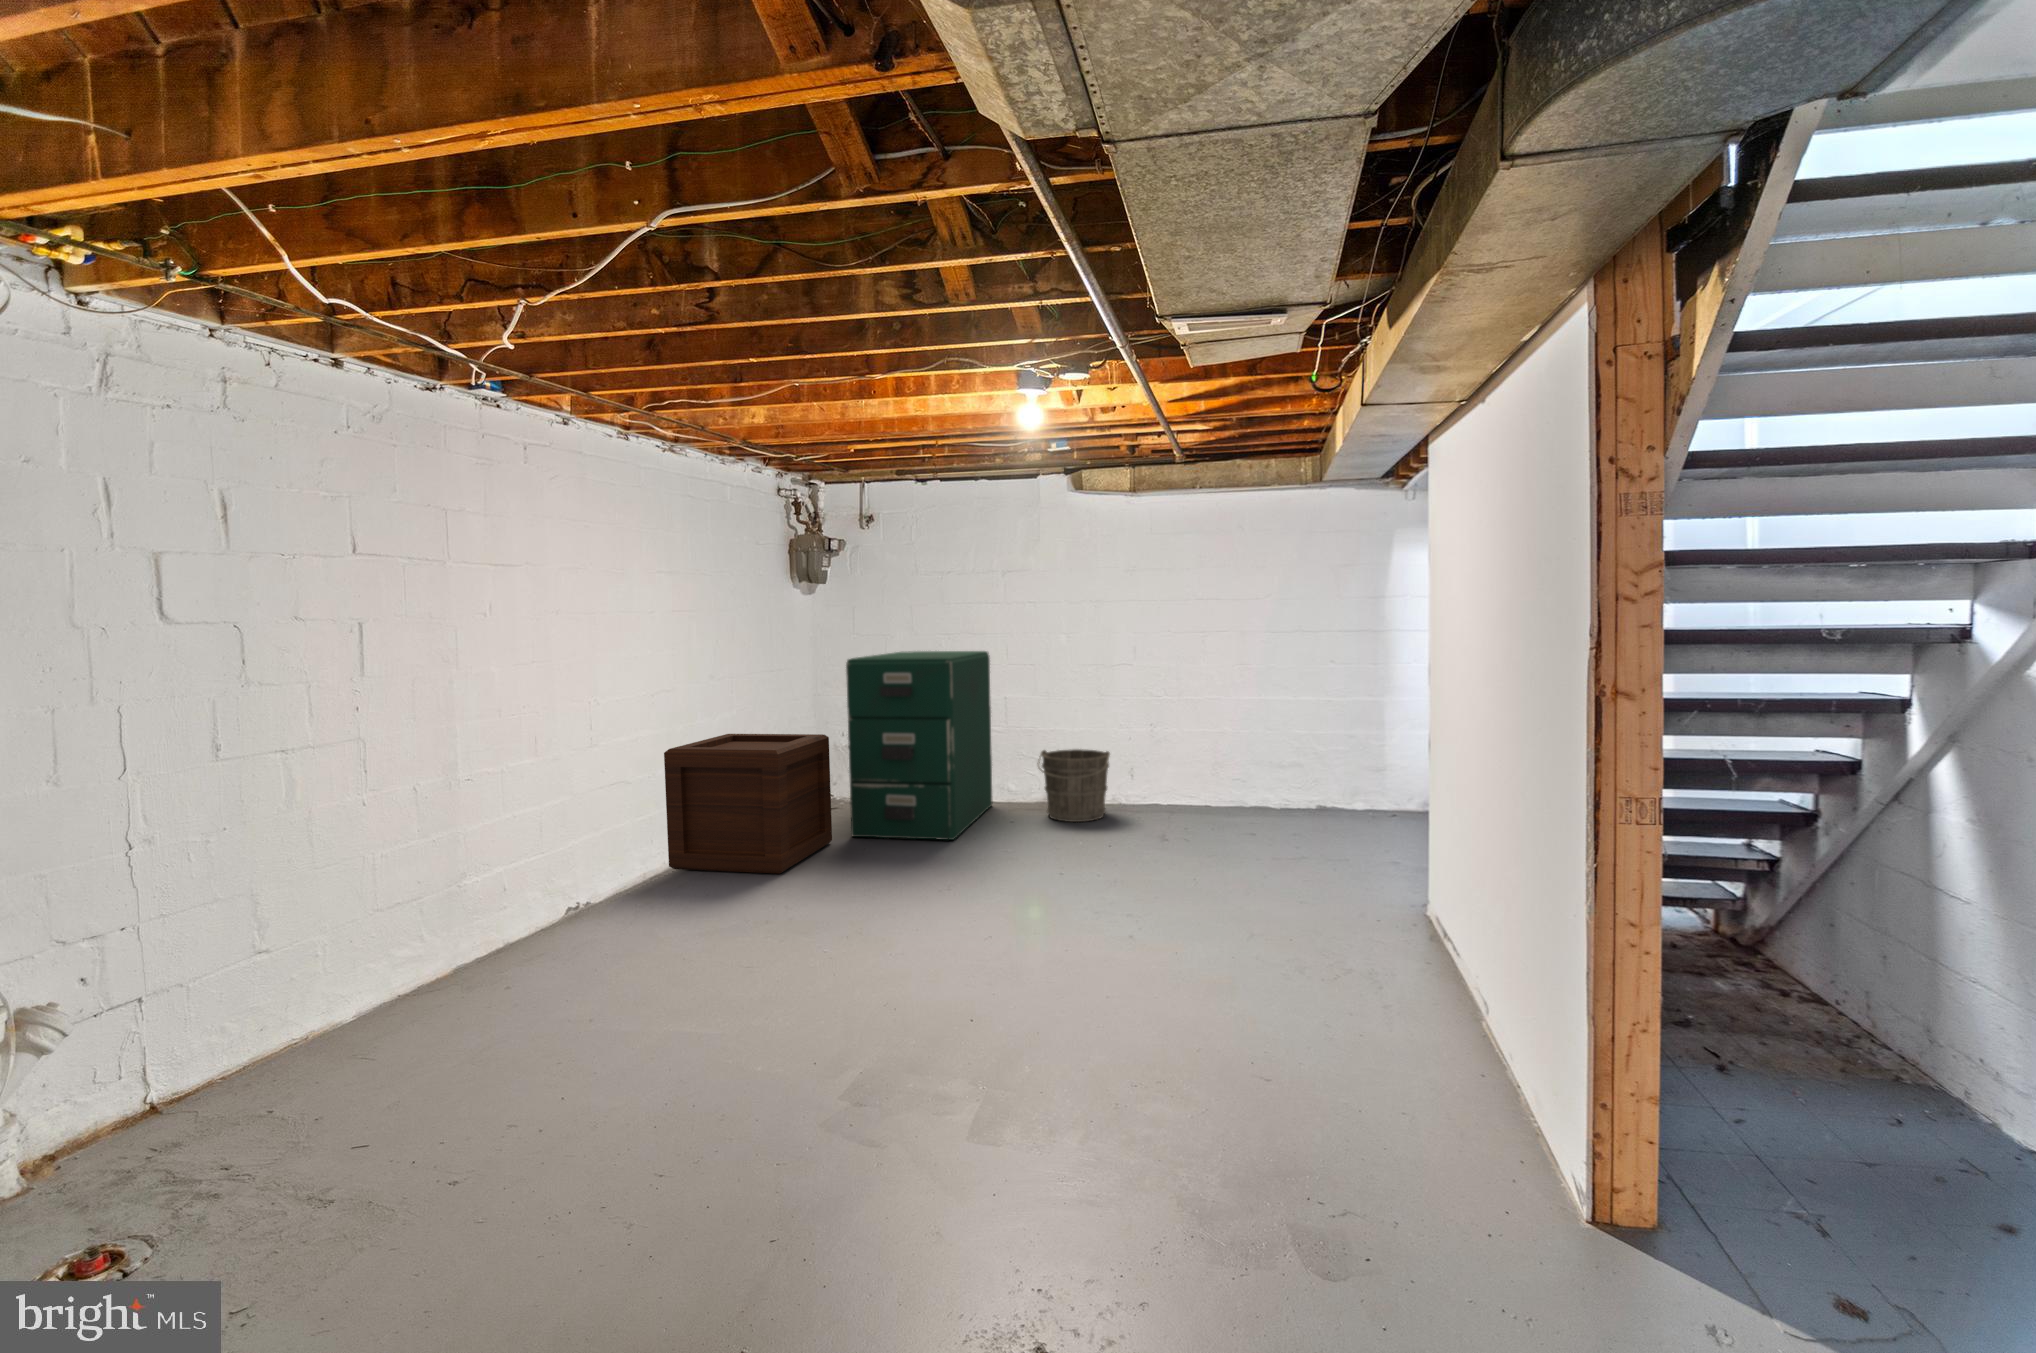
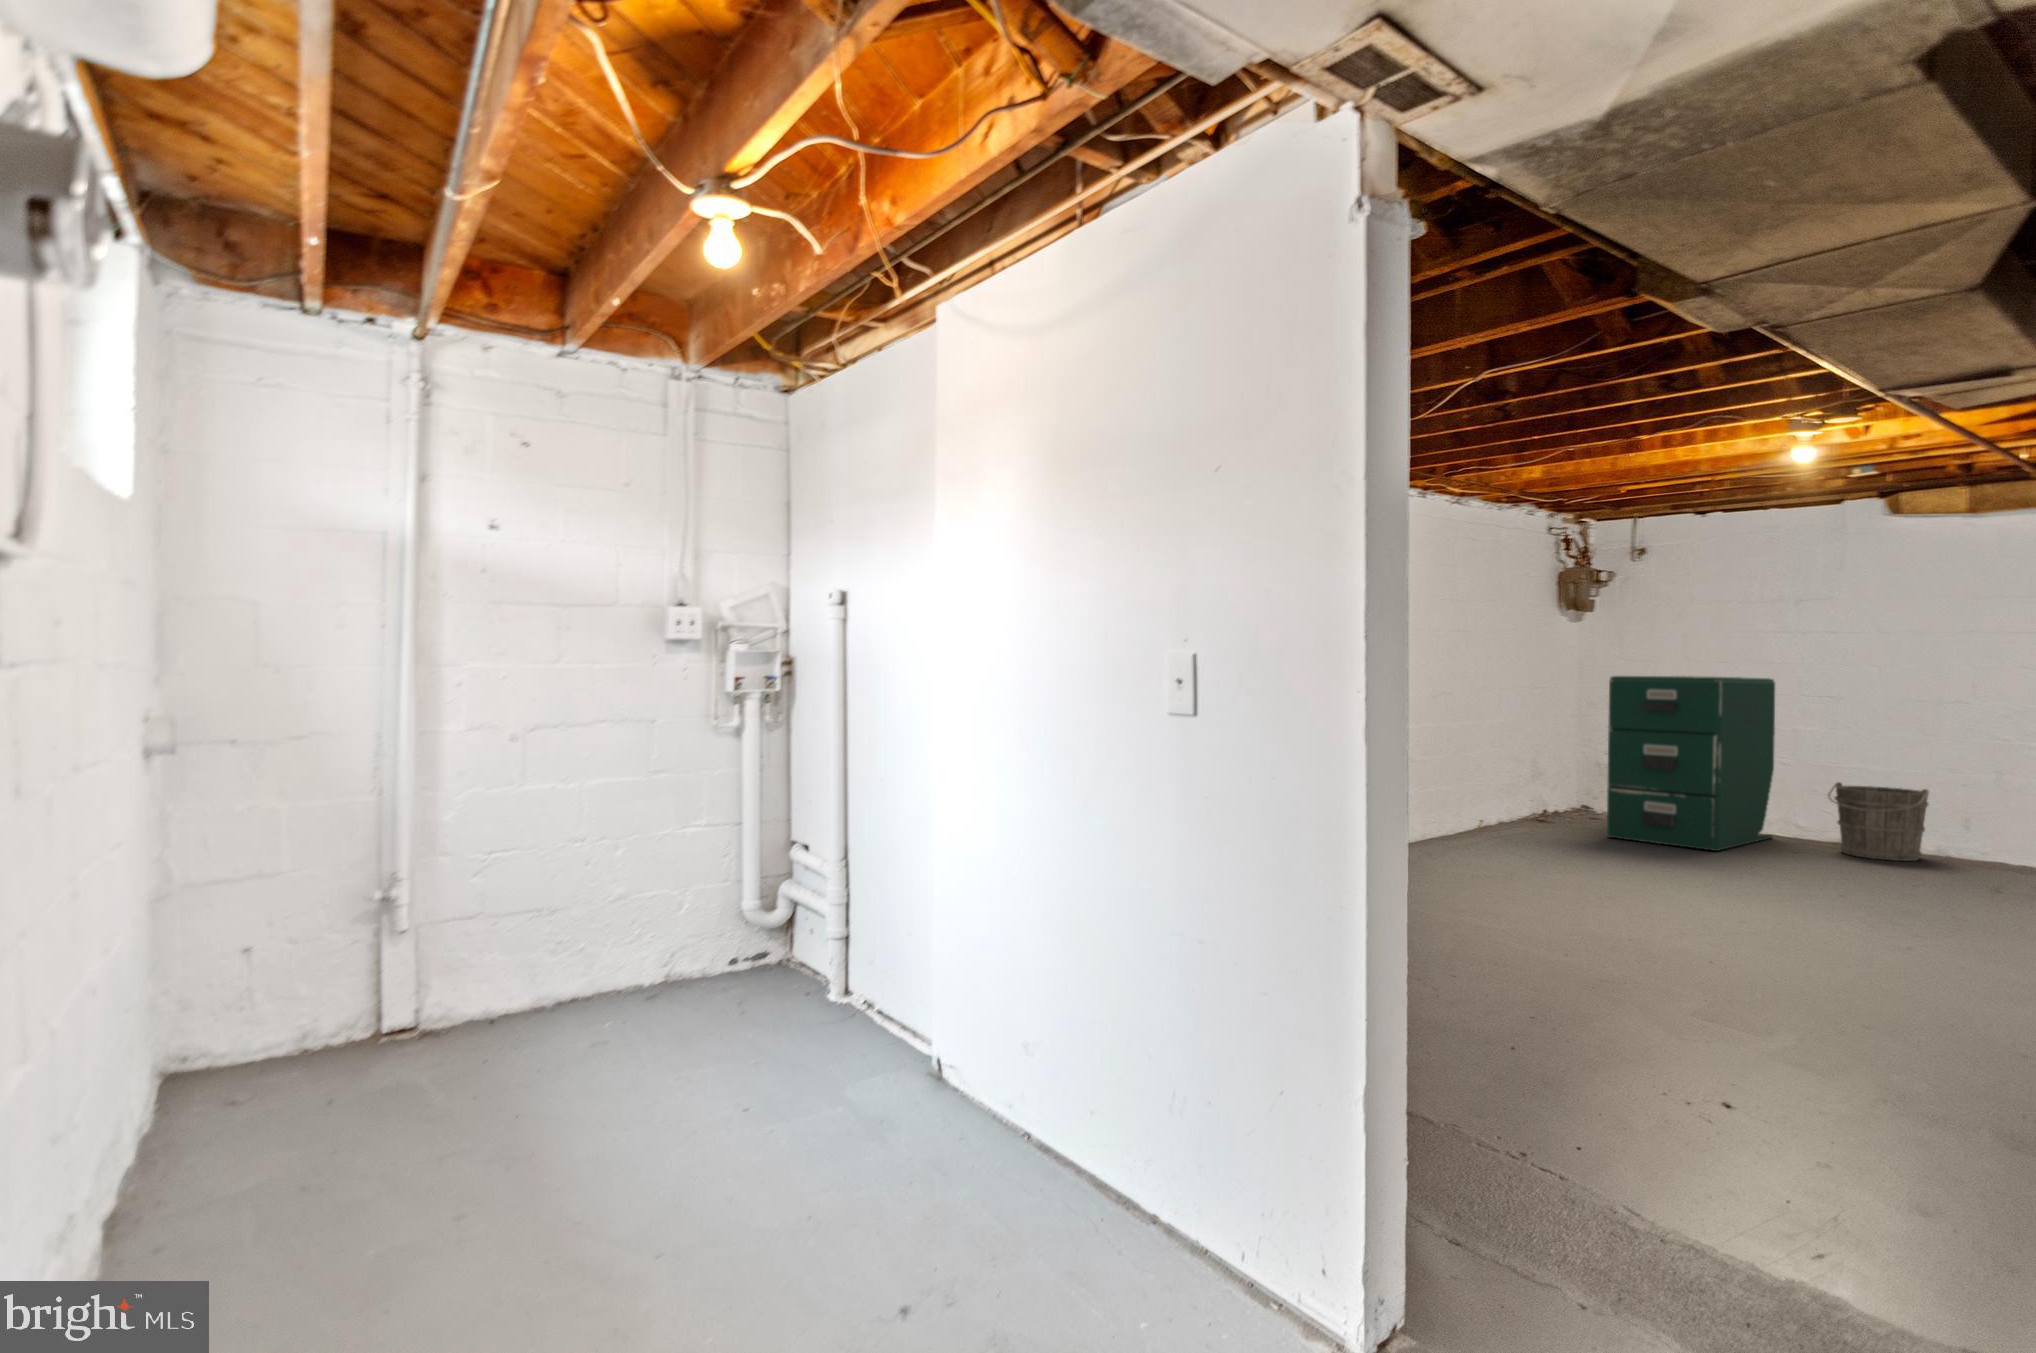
wooden crate: present [664,734,832,874] -> none [1443,735,1589,846]

